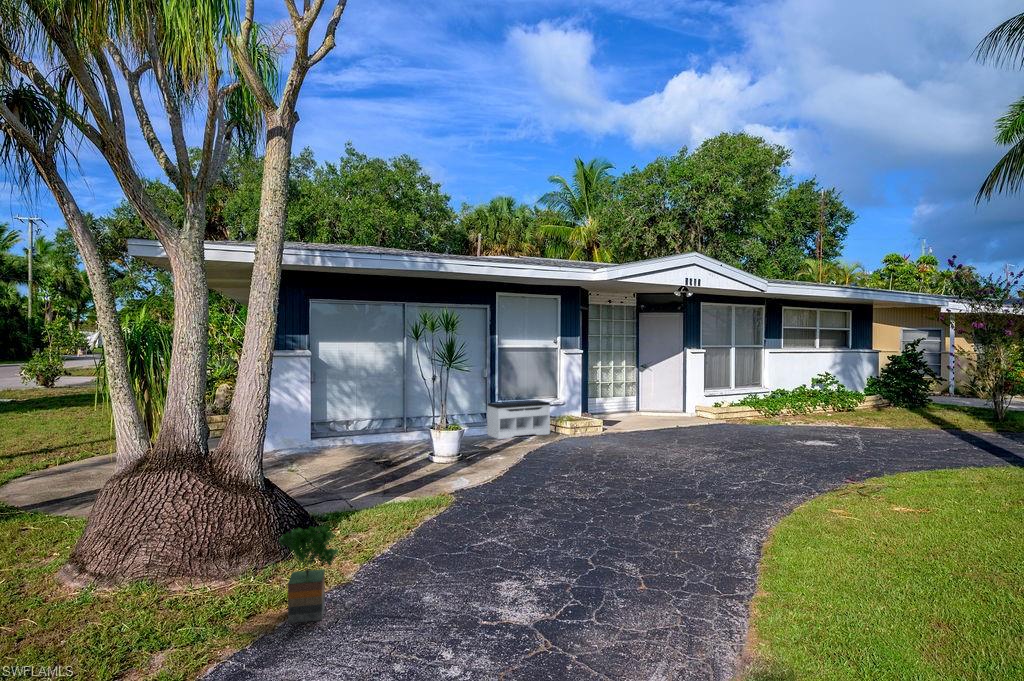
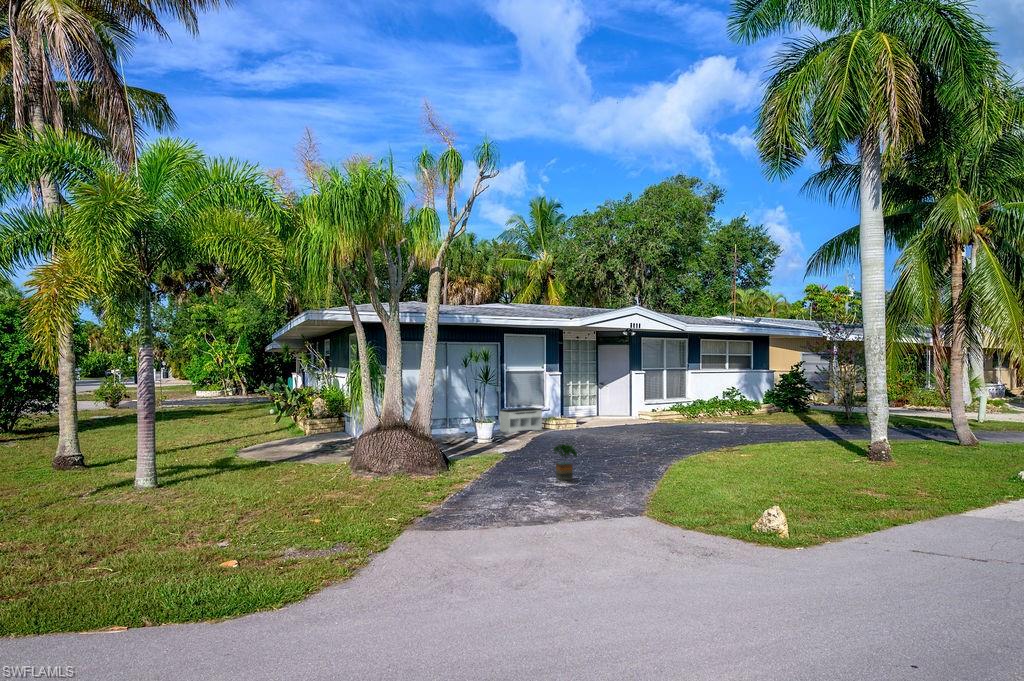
potted tree: present [279,526,338,623] -> present [554,444,577,480]

